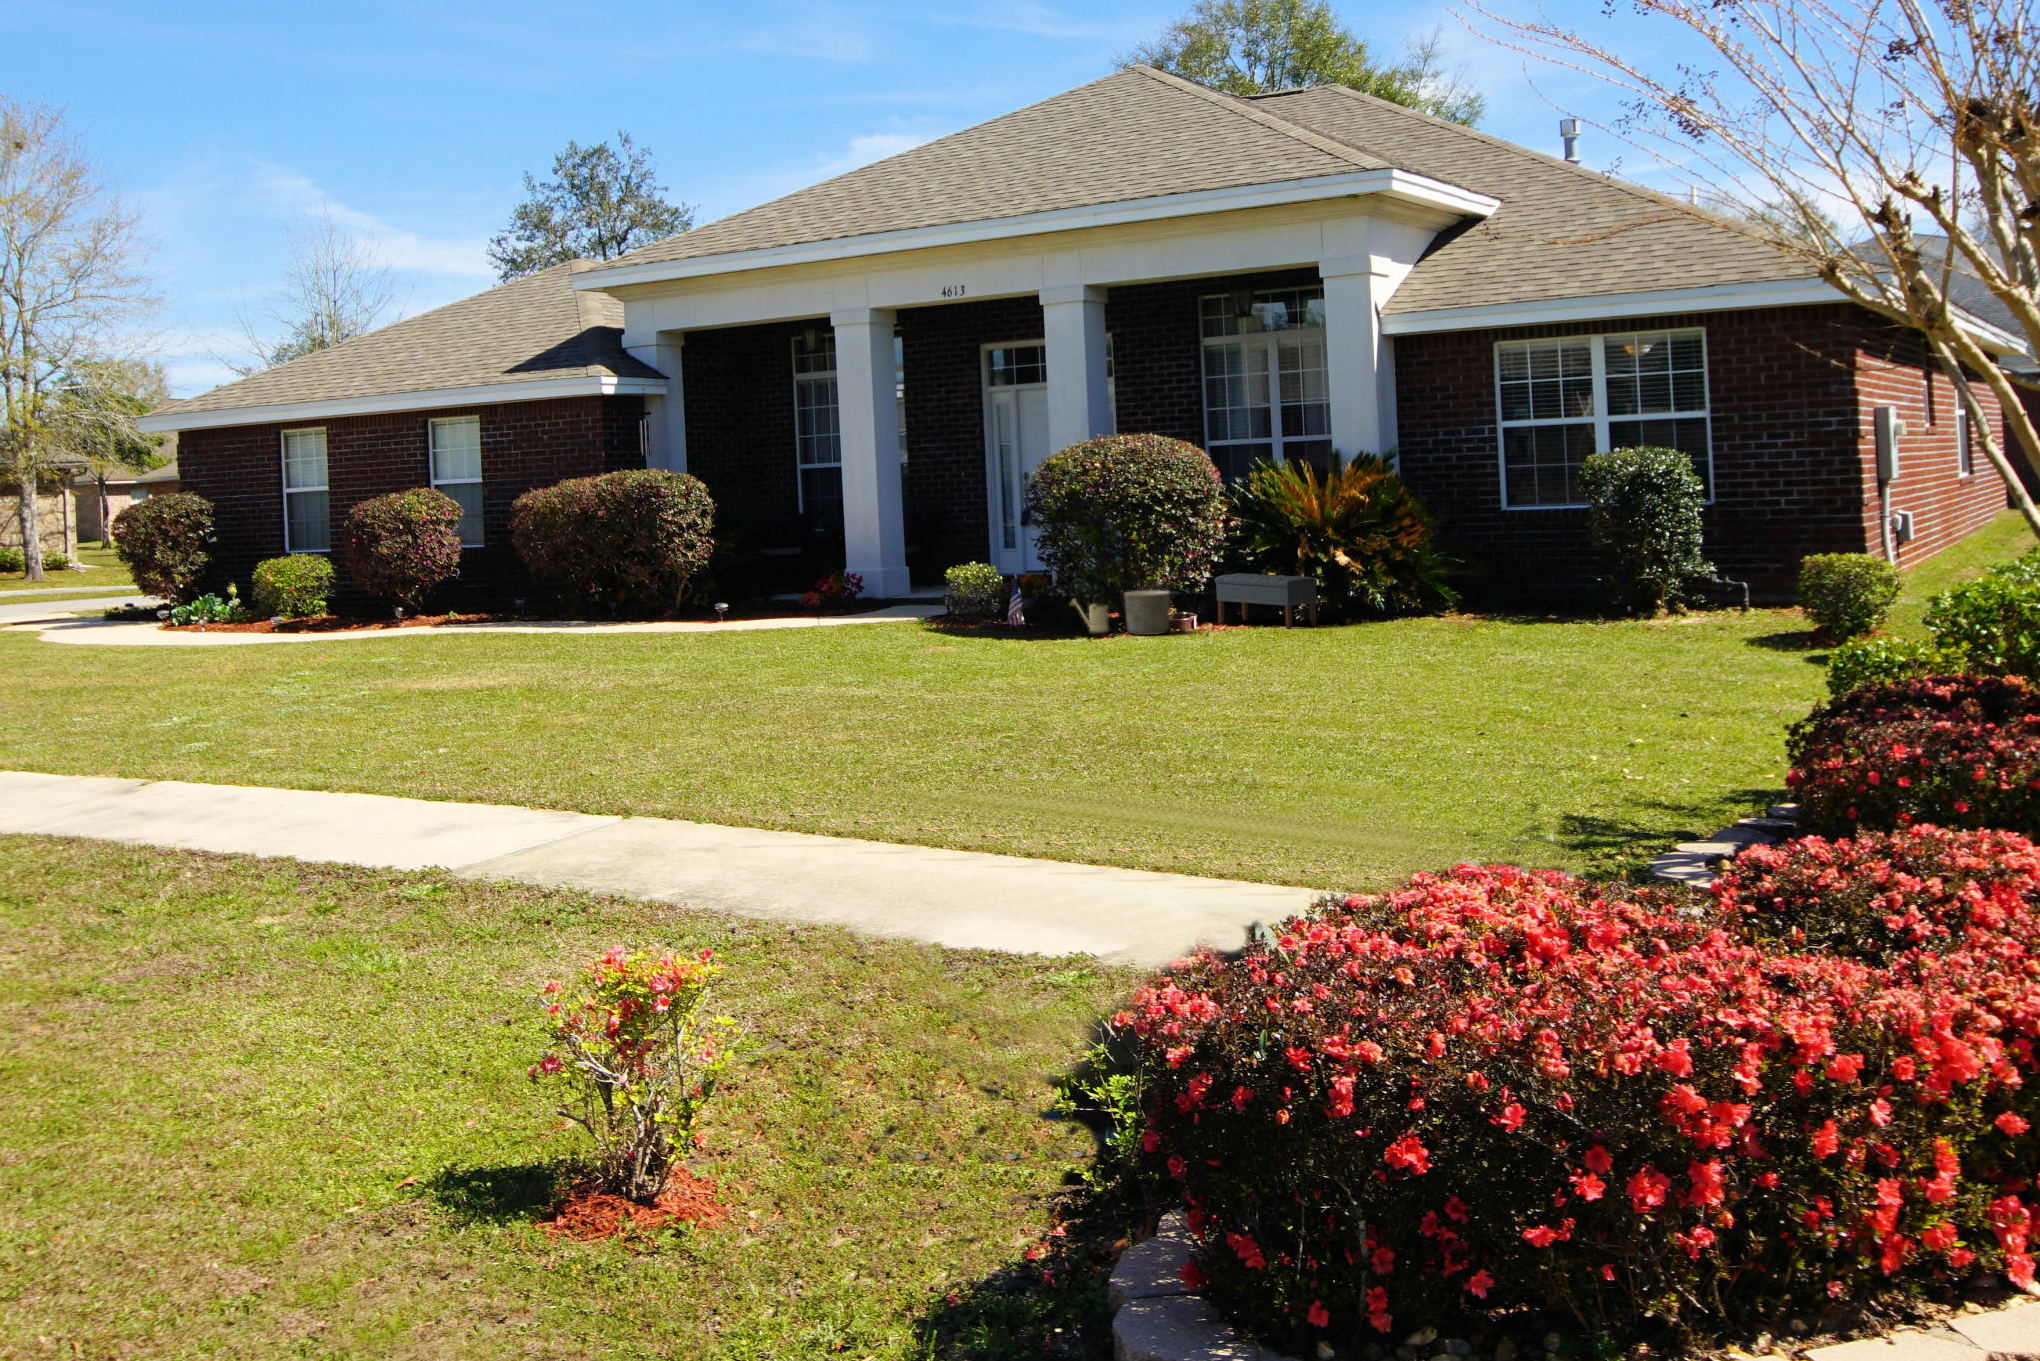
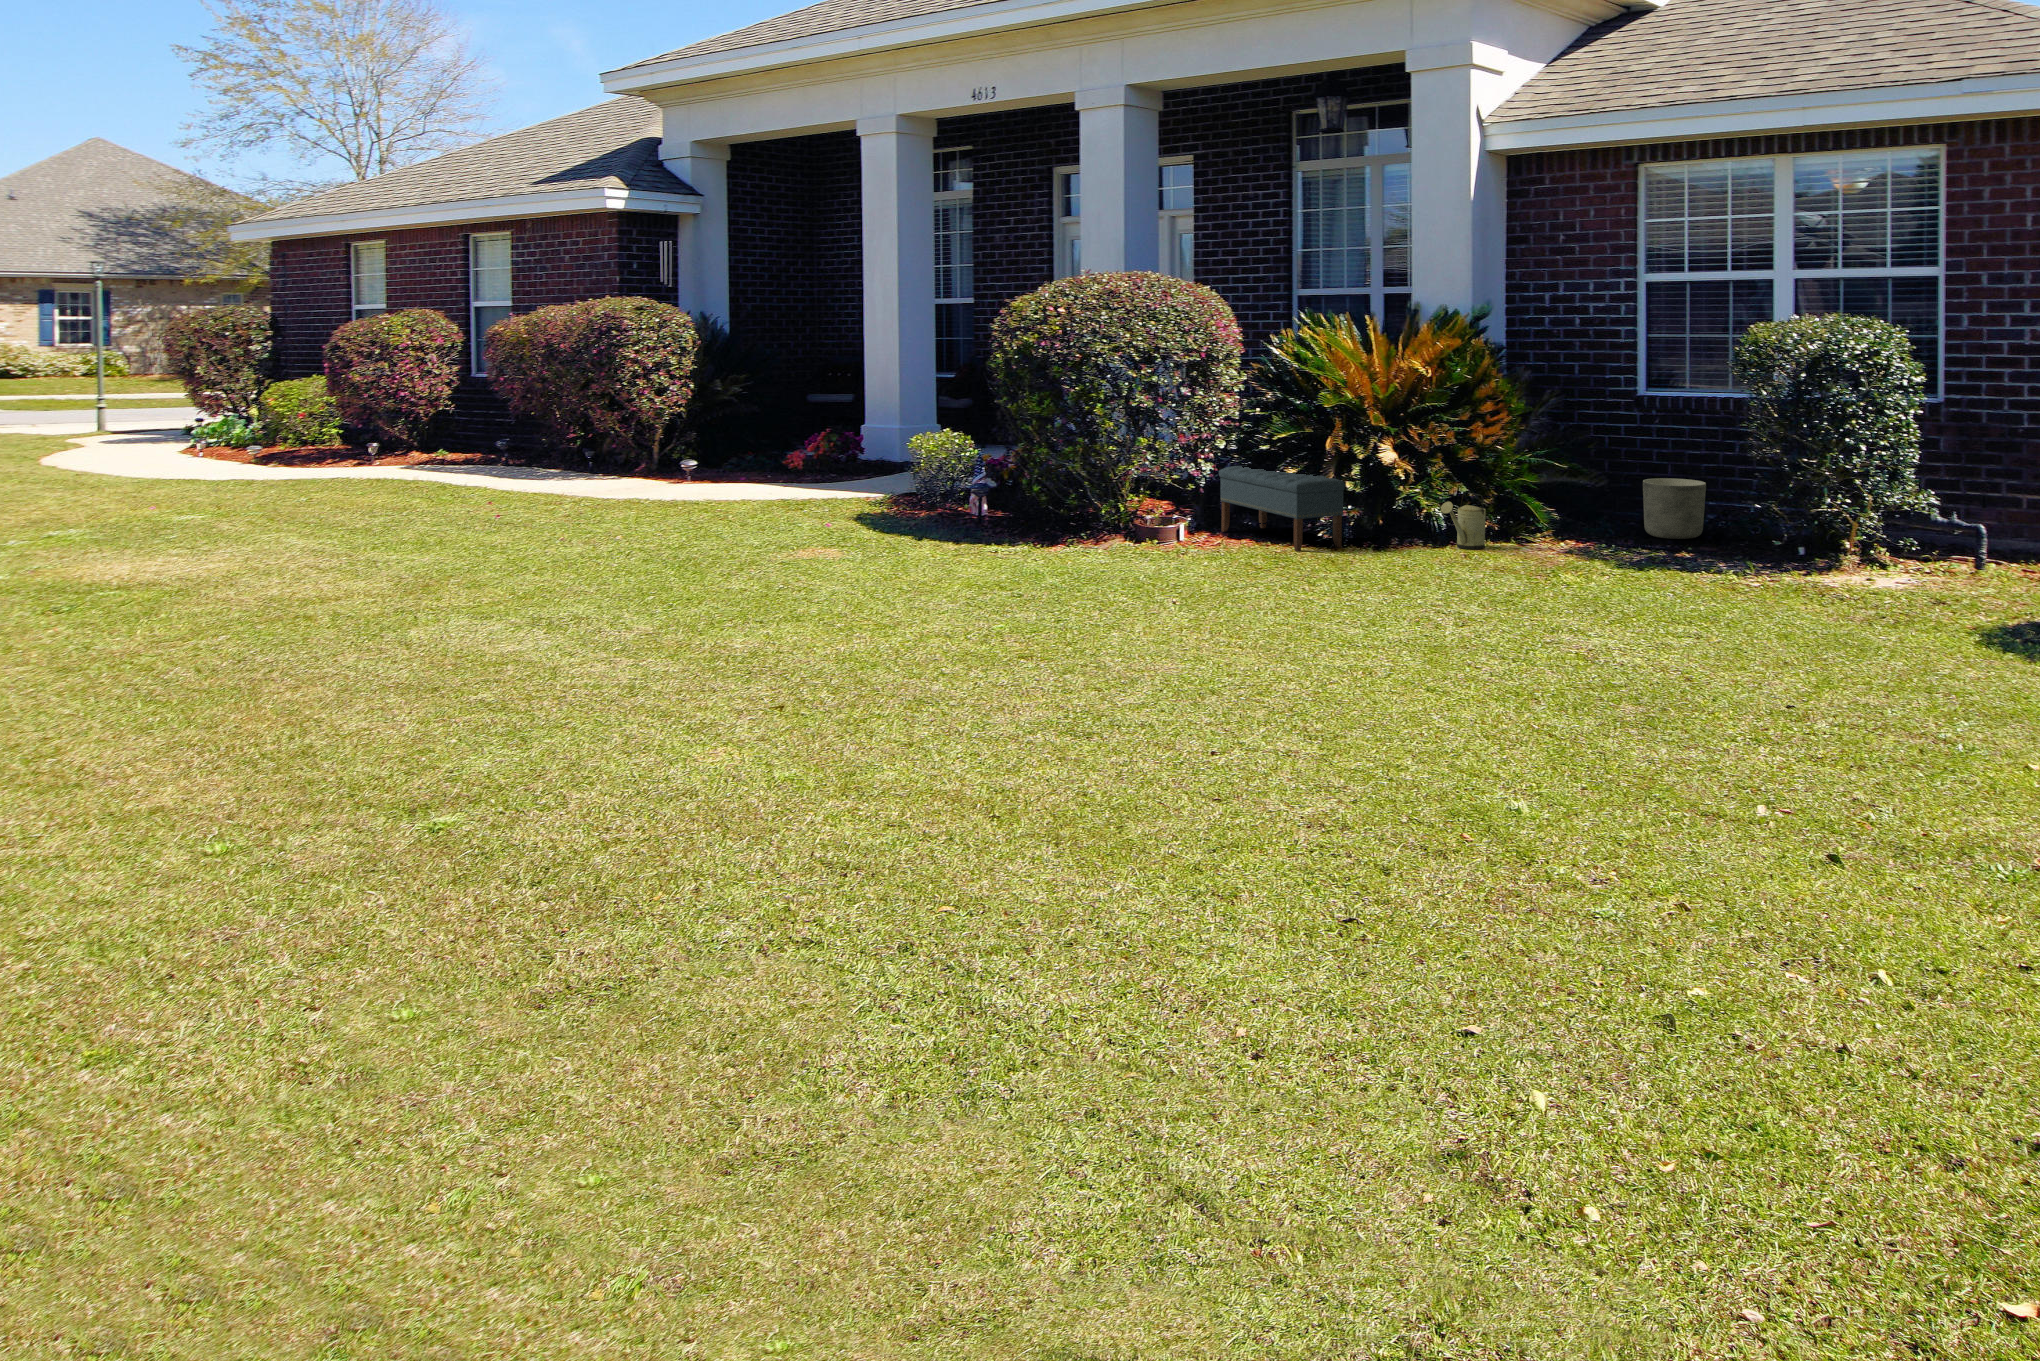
planter: present [1125,591,1170,635] -> present [1643,478,1706,539]
watering can: present [1070,599,1109,634] -> present [1441,493,1486,549]

